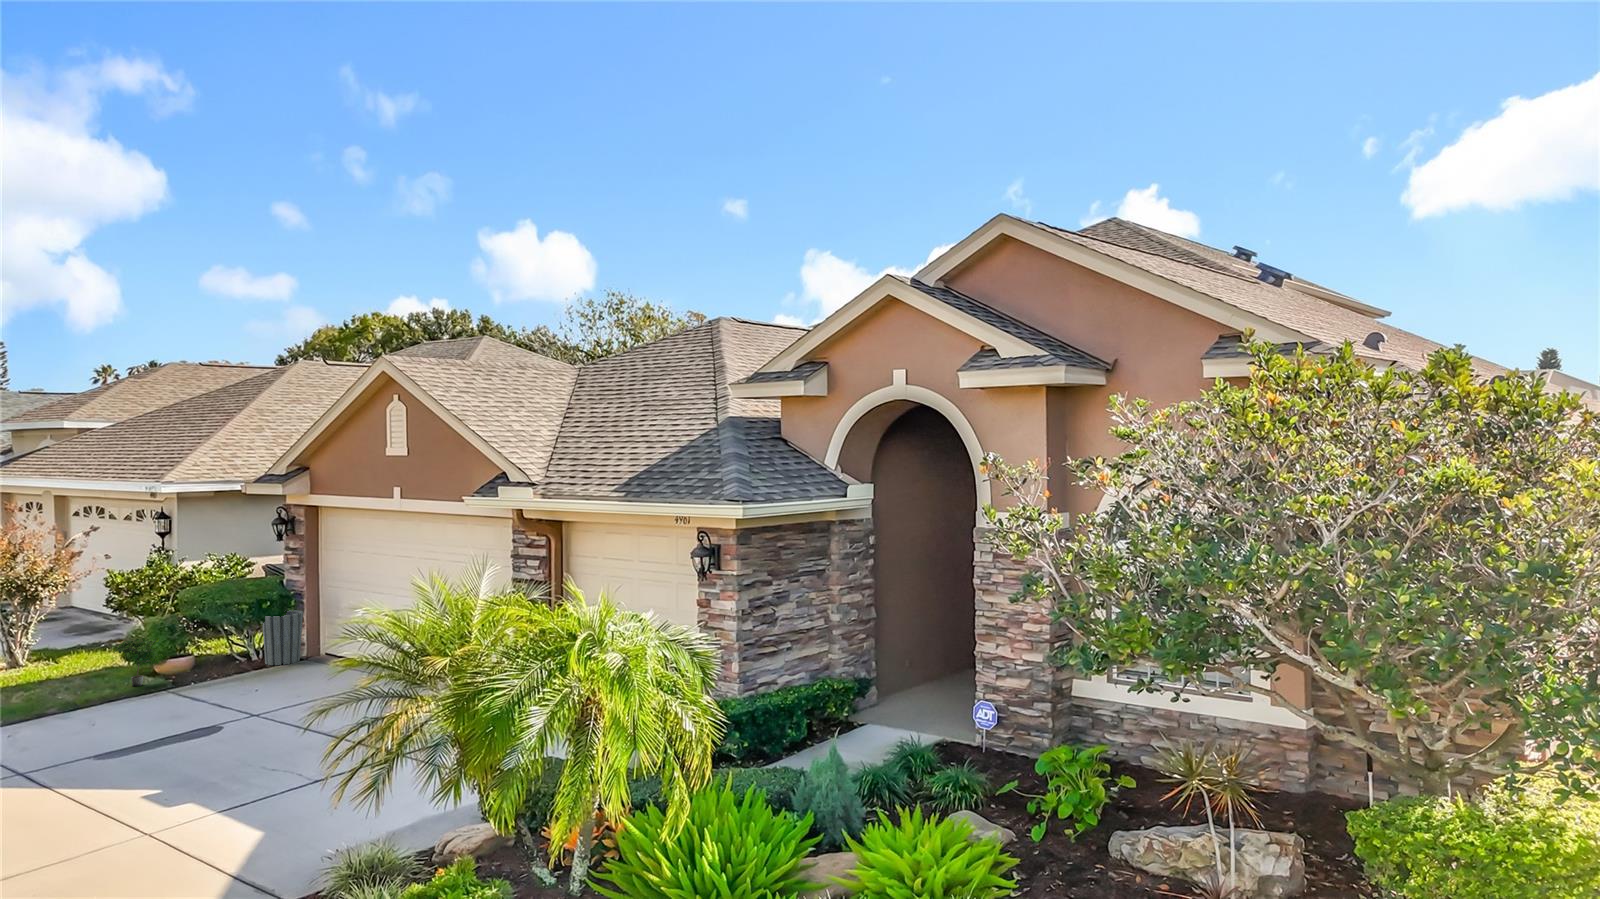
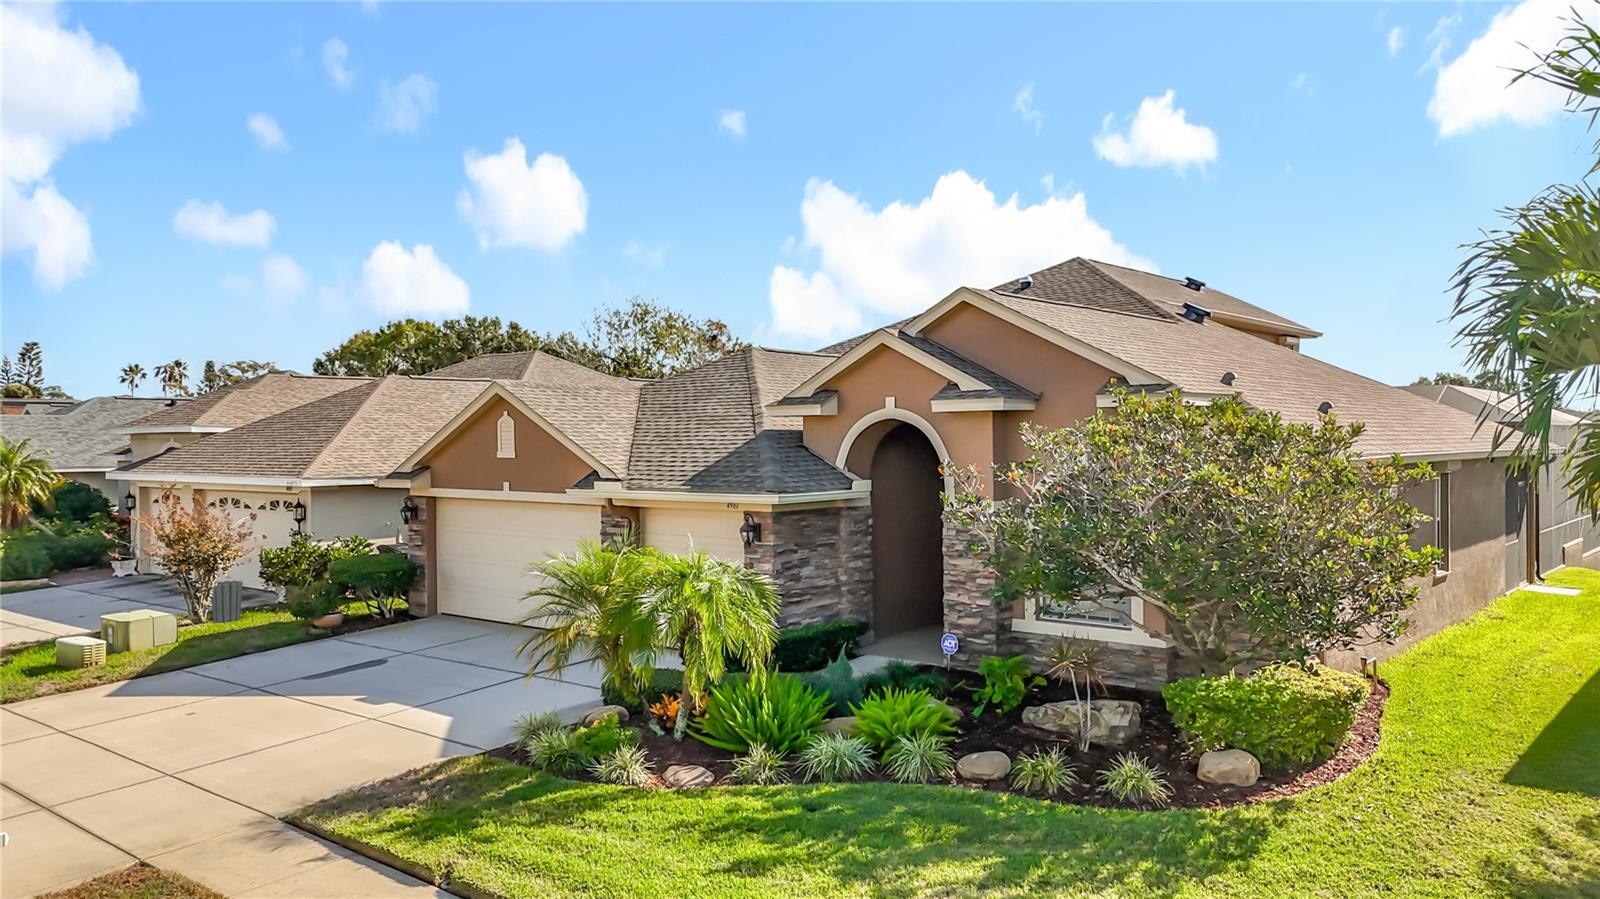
trash can: present [263,610,303,665] -> present [211,581,243,622]

